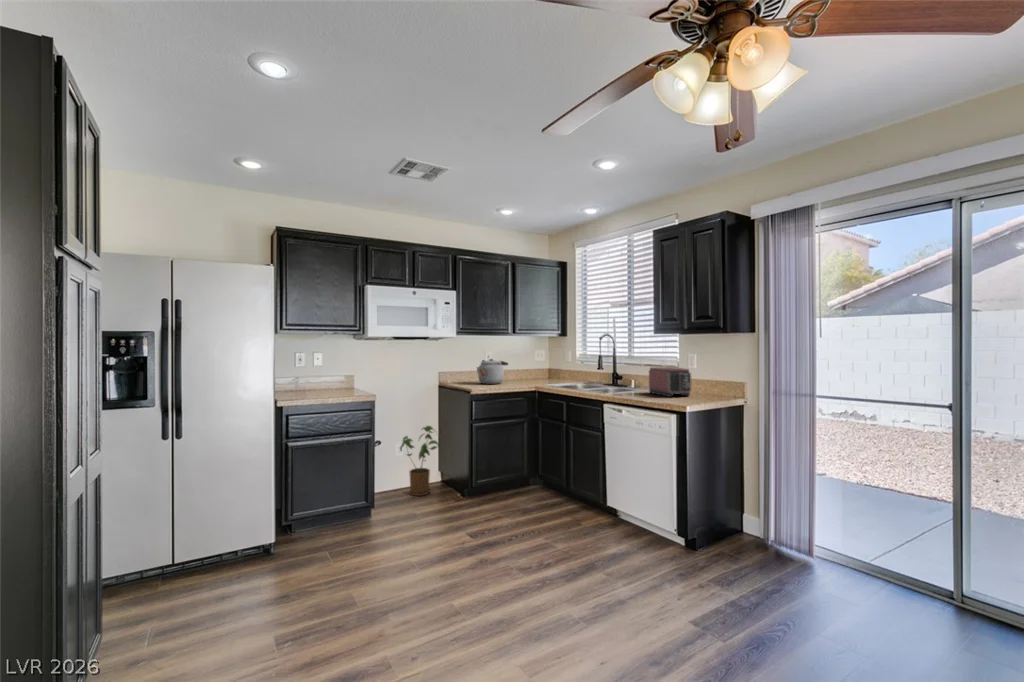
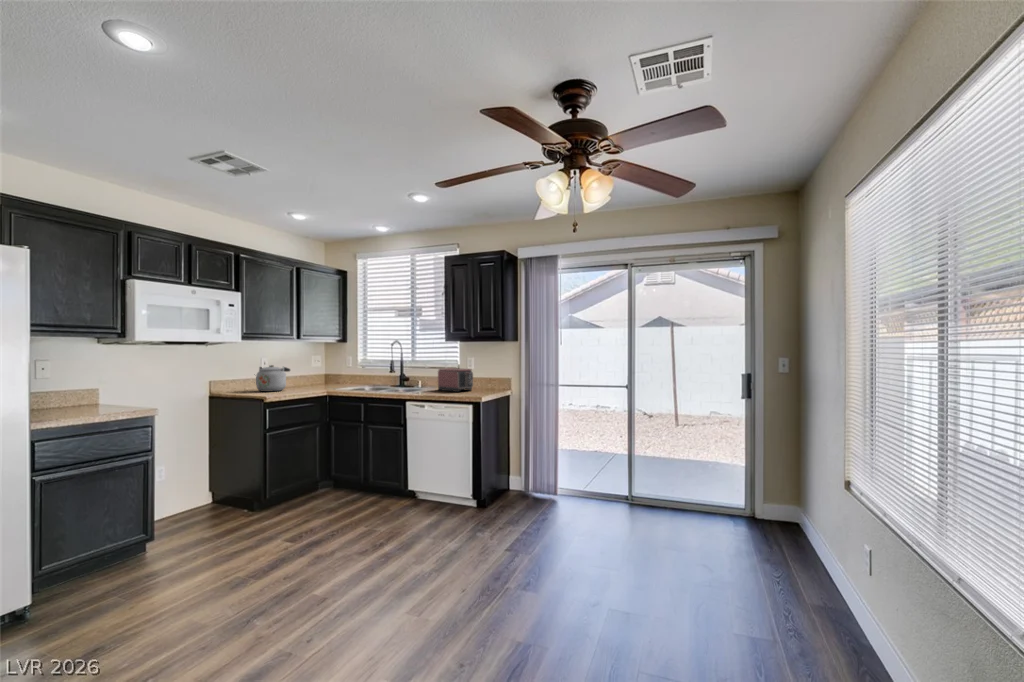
house plant: present [400,426,439,496] -> none [164,441,222,522]

